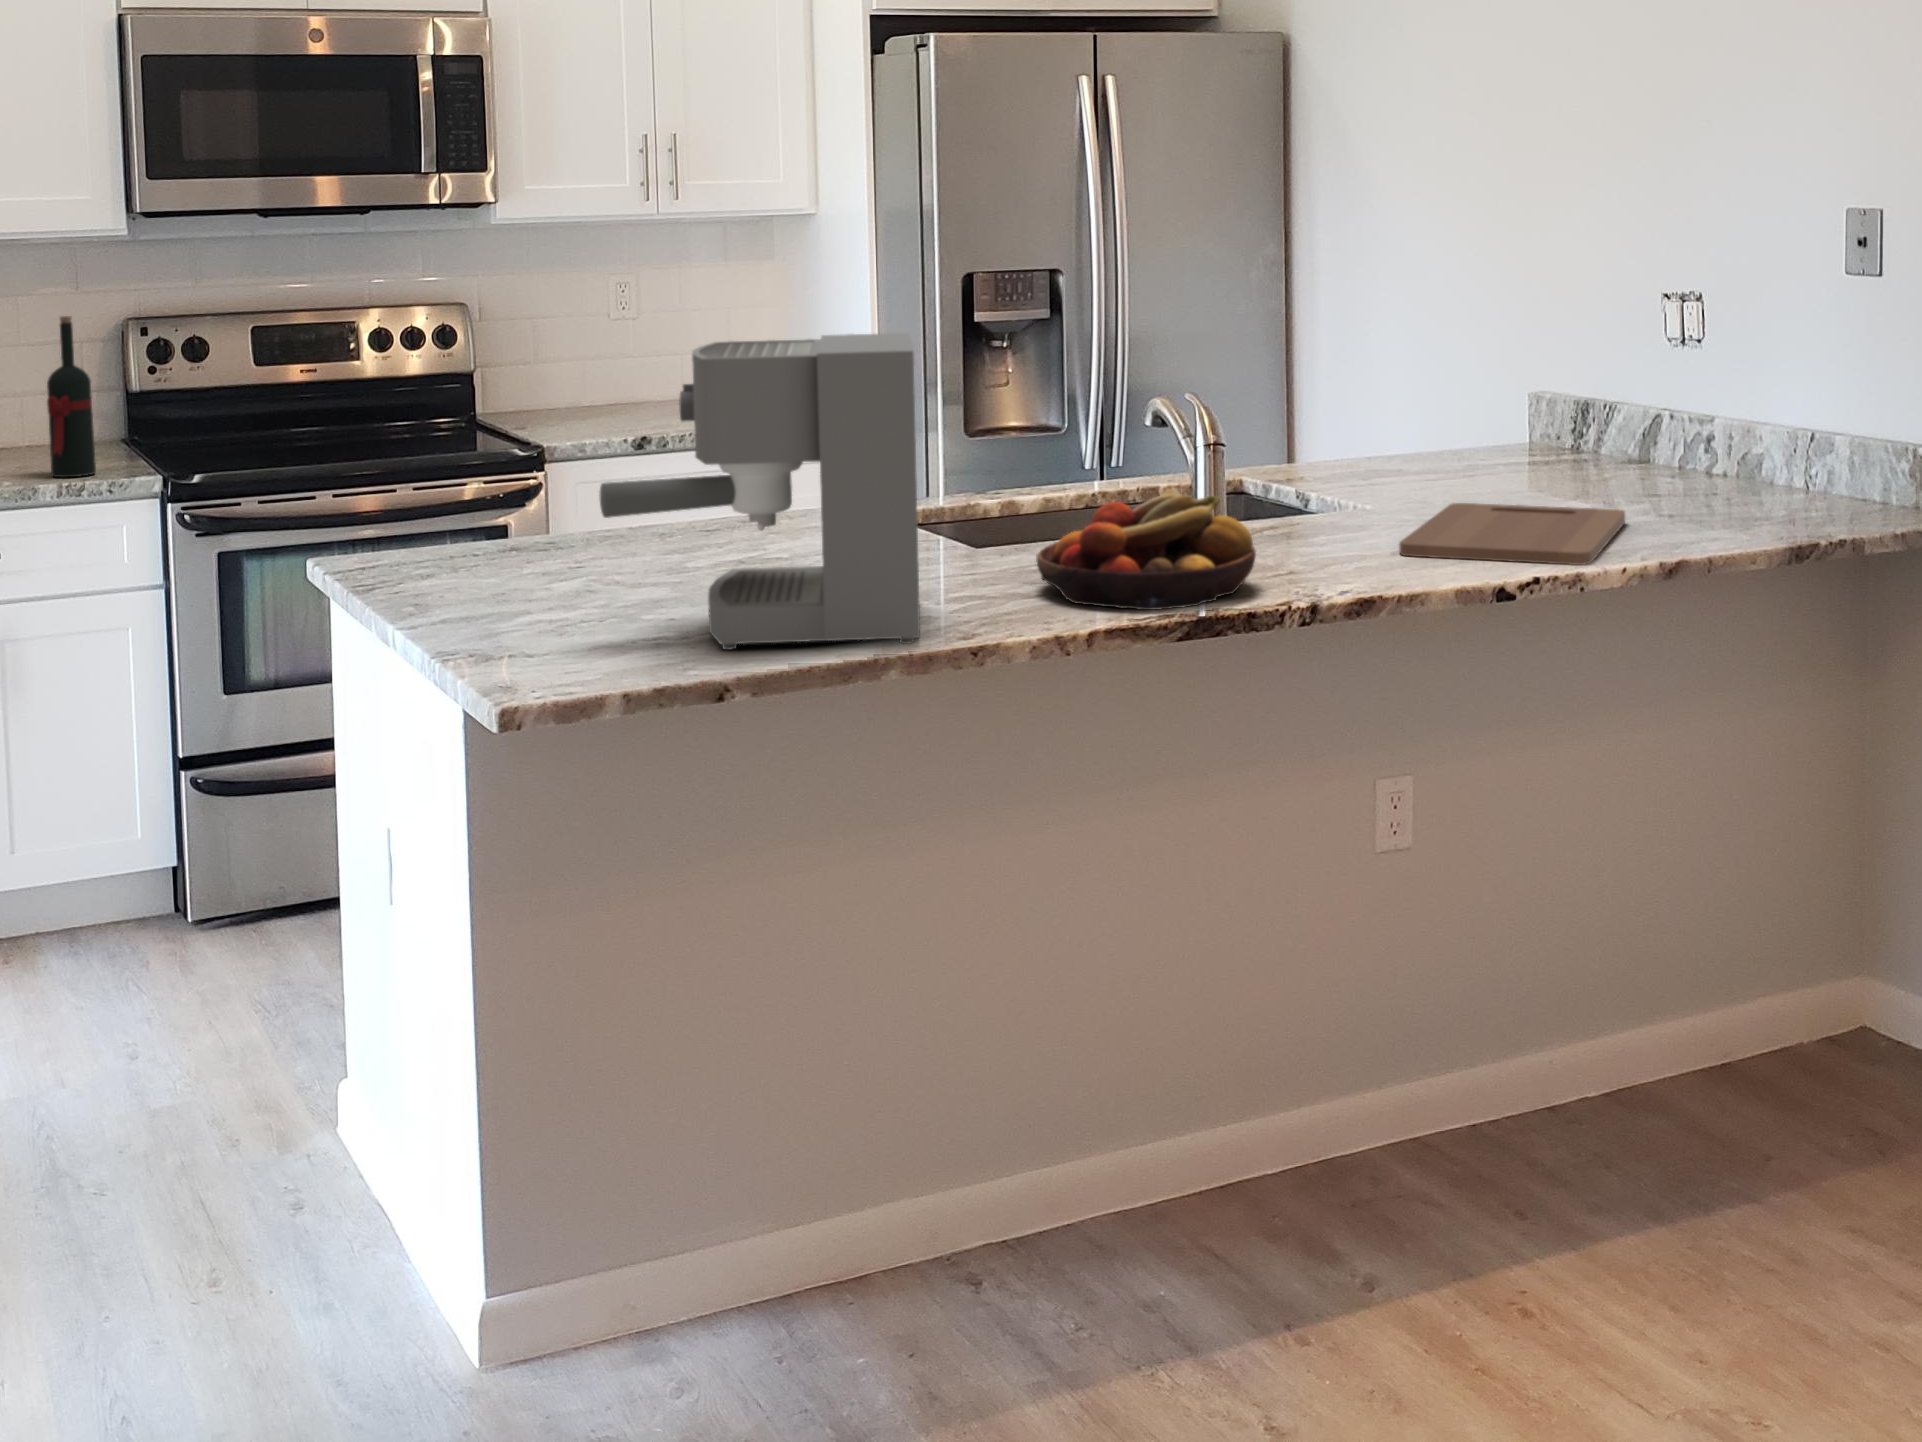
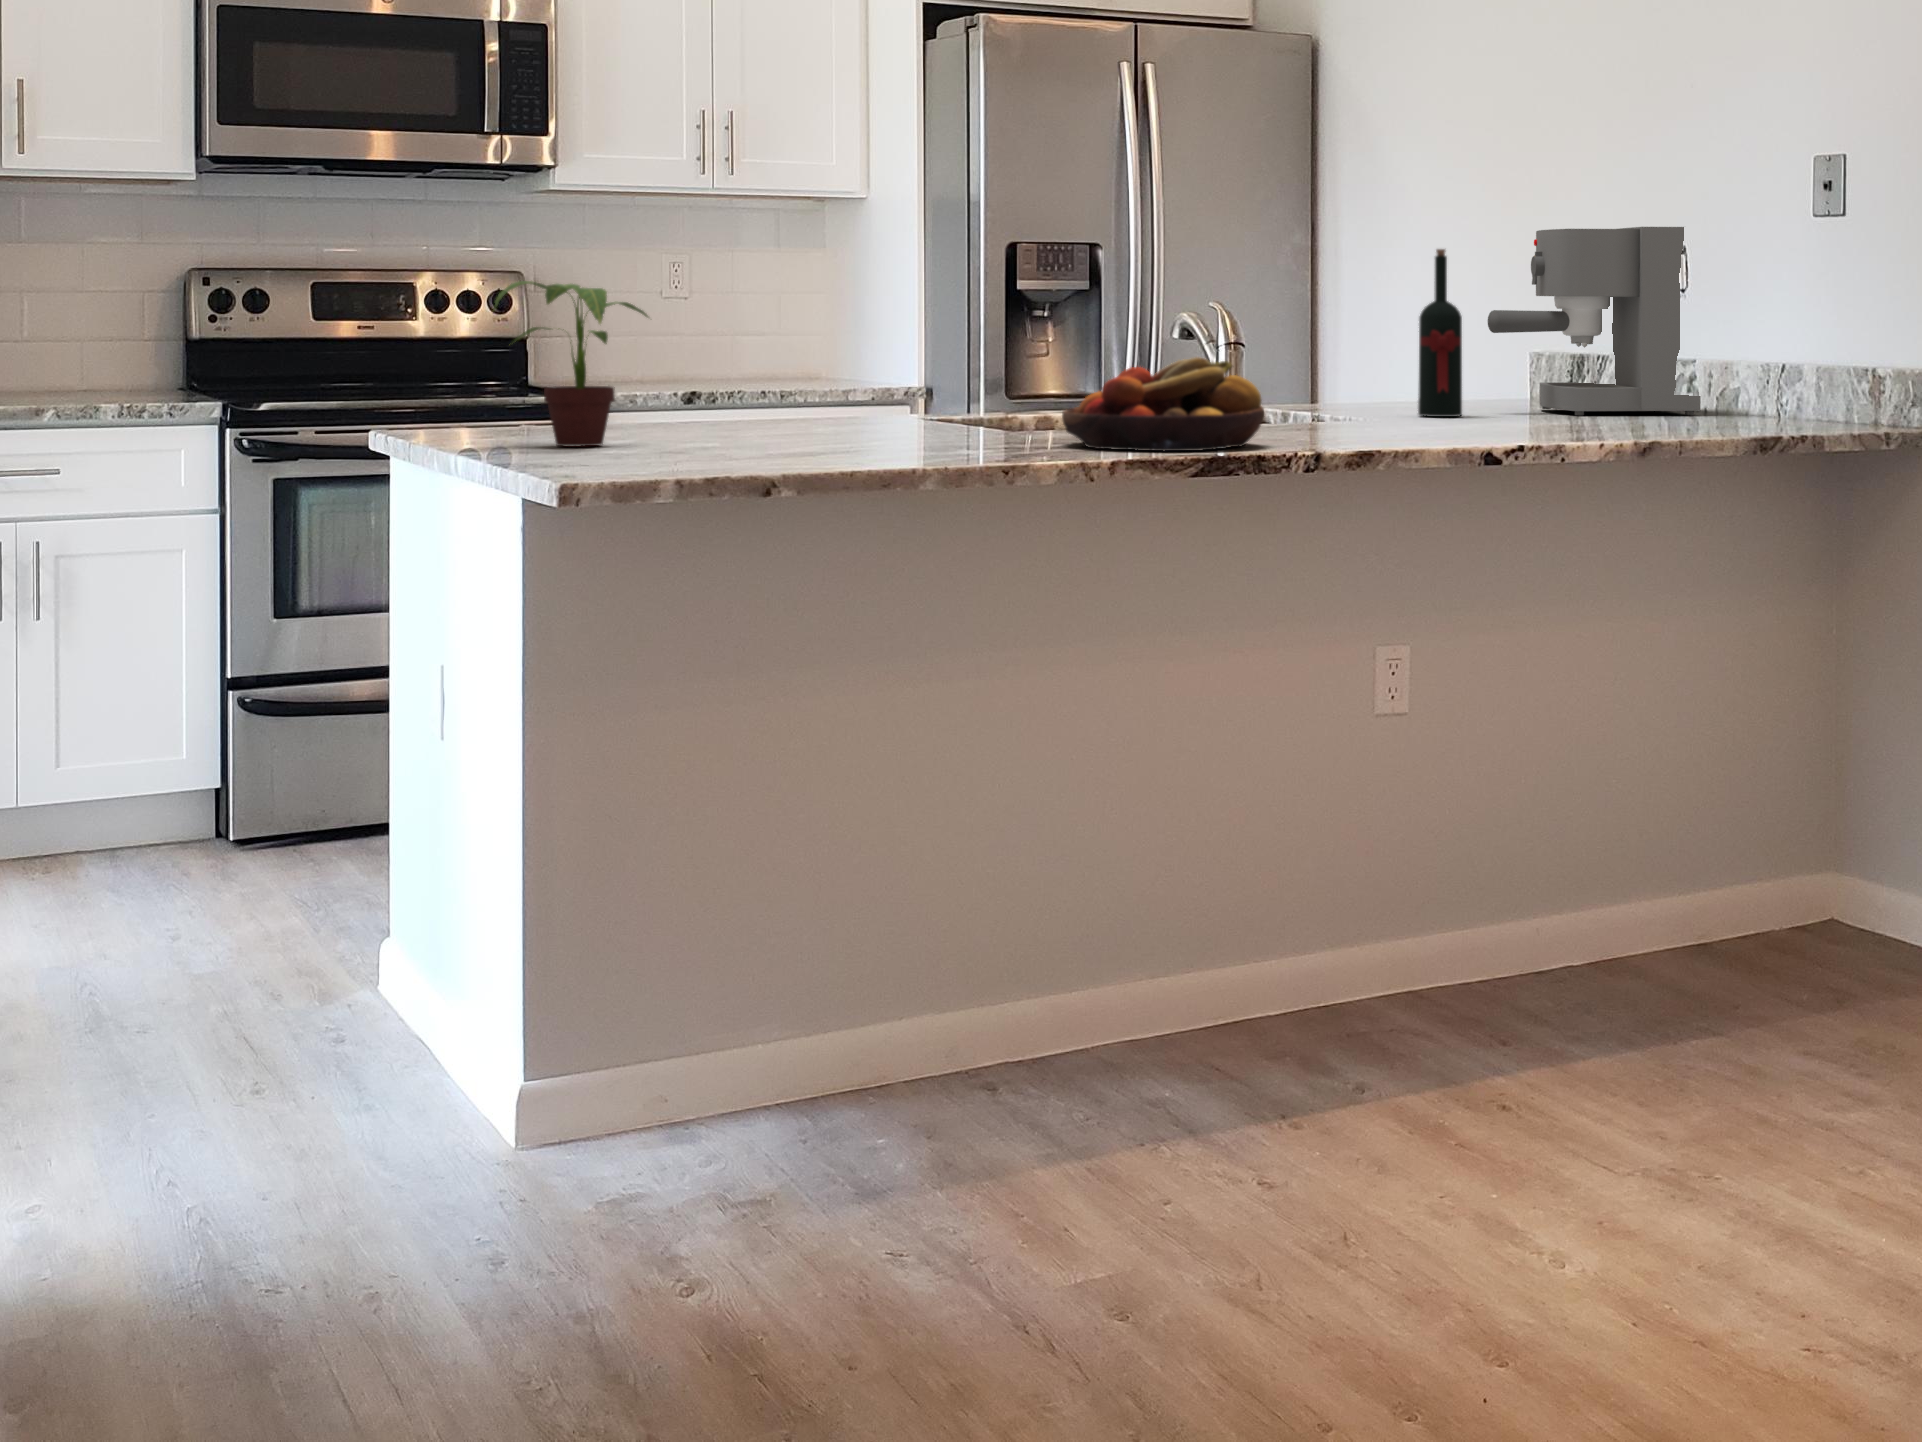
wine bottle: present [47,316,96,477] -> present [1418,249,1462,417]
coffee maker: present [599,333,920,650] -> present [1488,227,1701,415]
potted plant: none [424,427,595,609] -> present [494,281,648,447]
cutting board: present [1399,503,1625,565] -> none [1399,414,1610,441]

